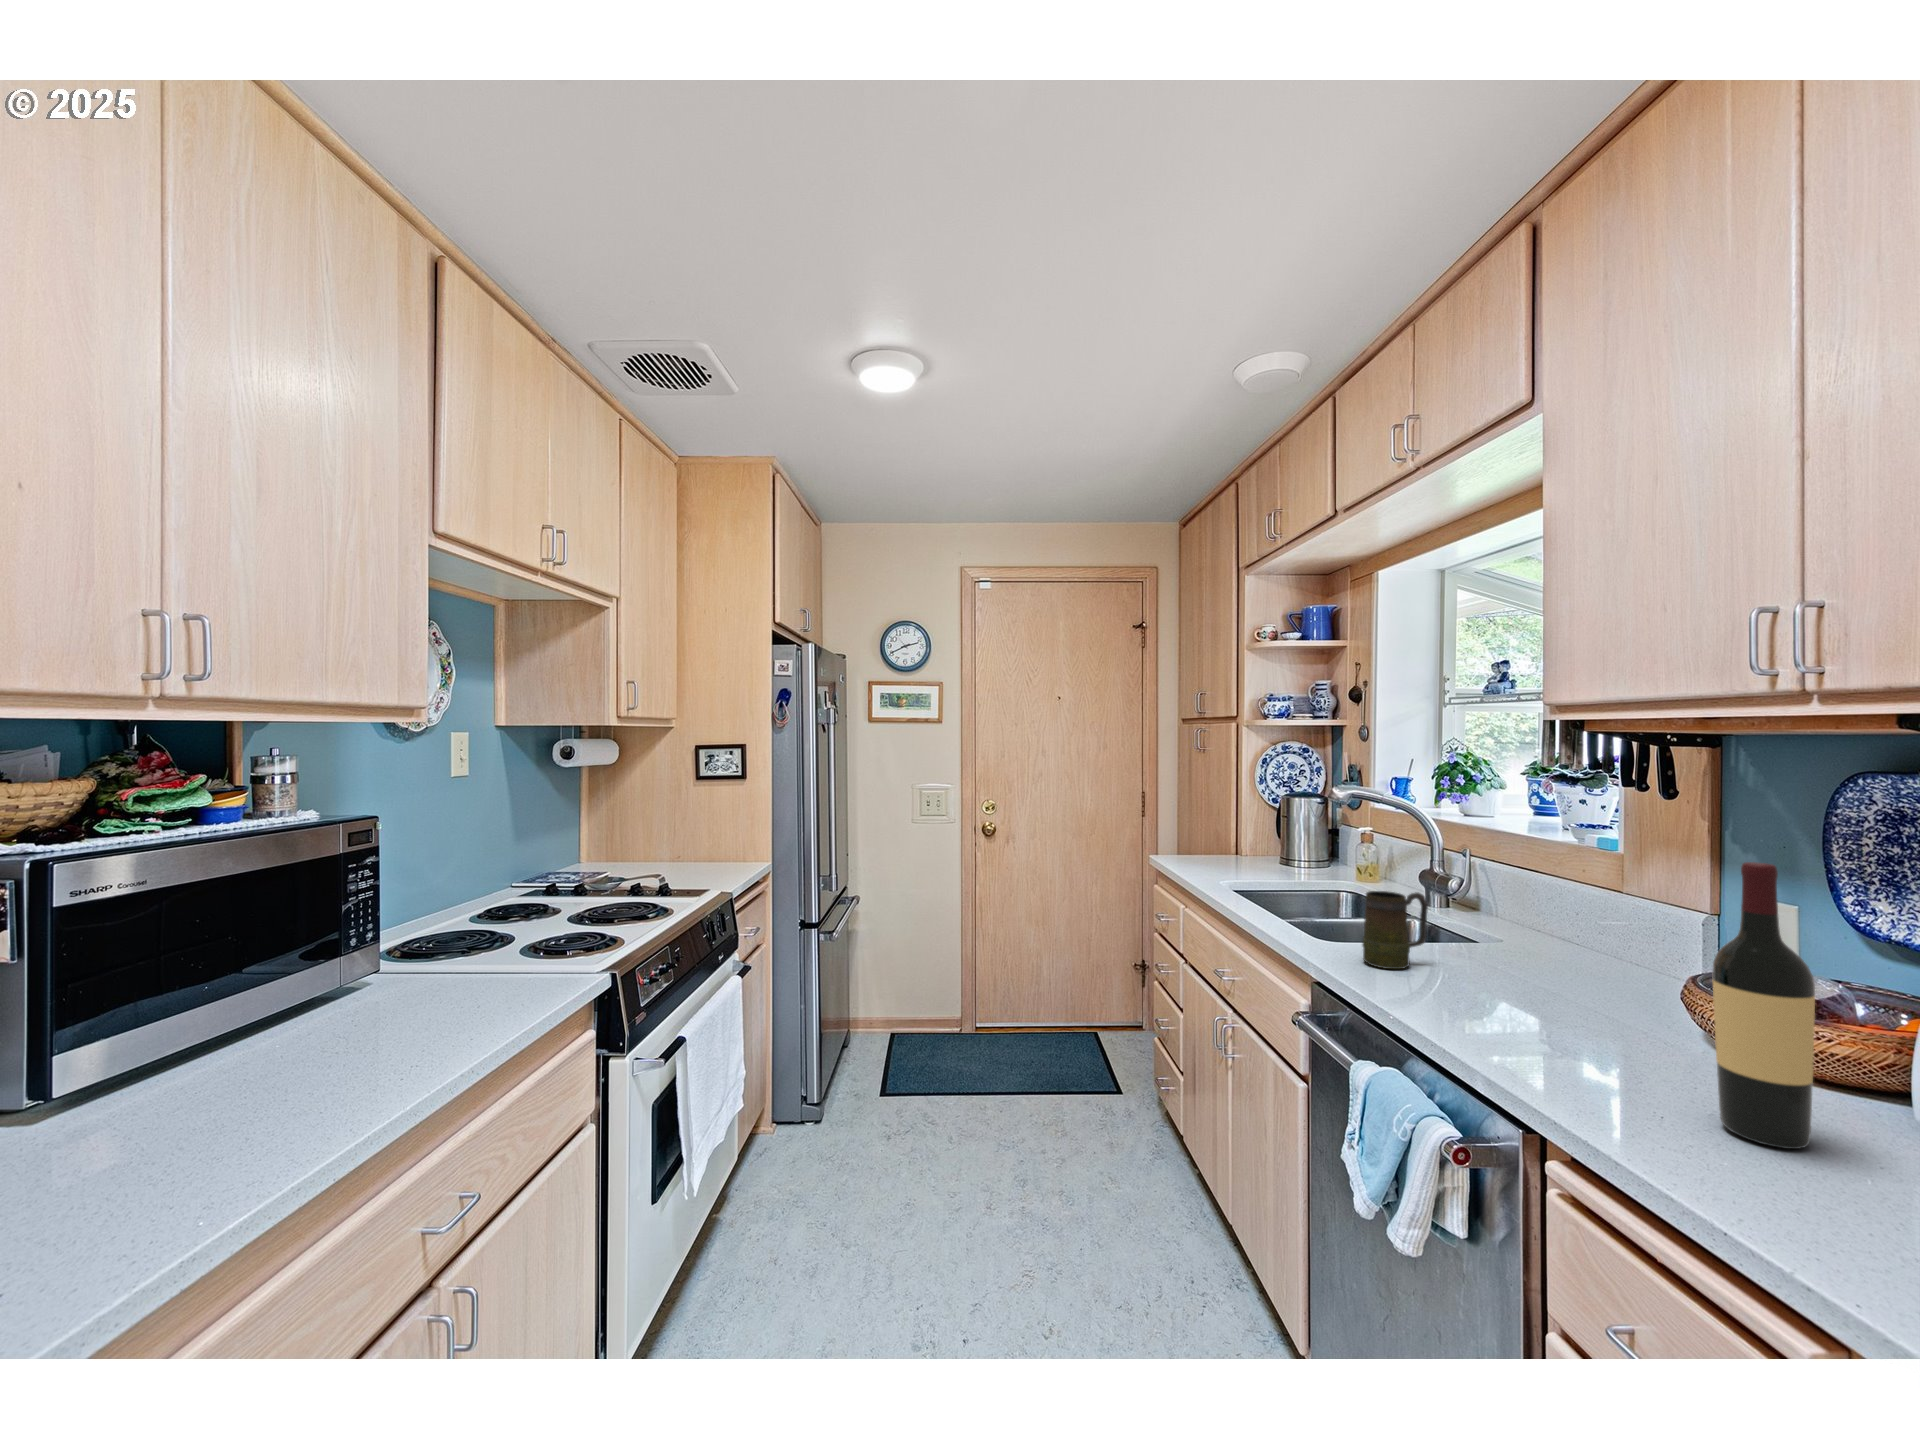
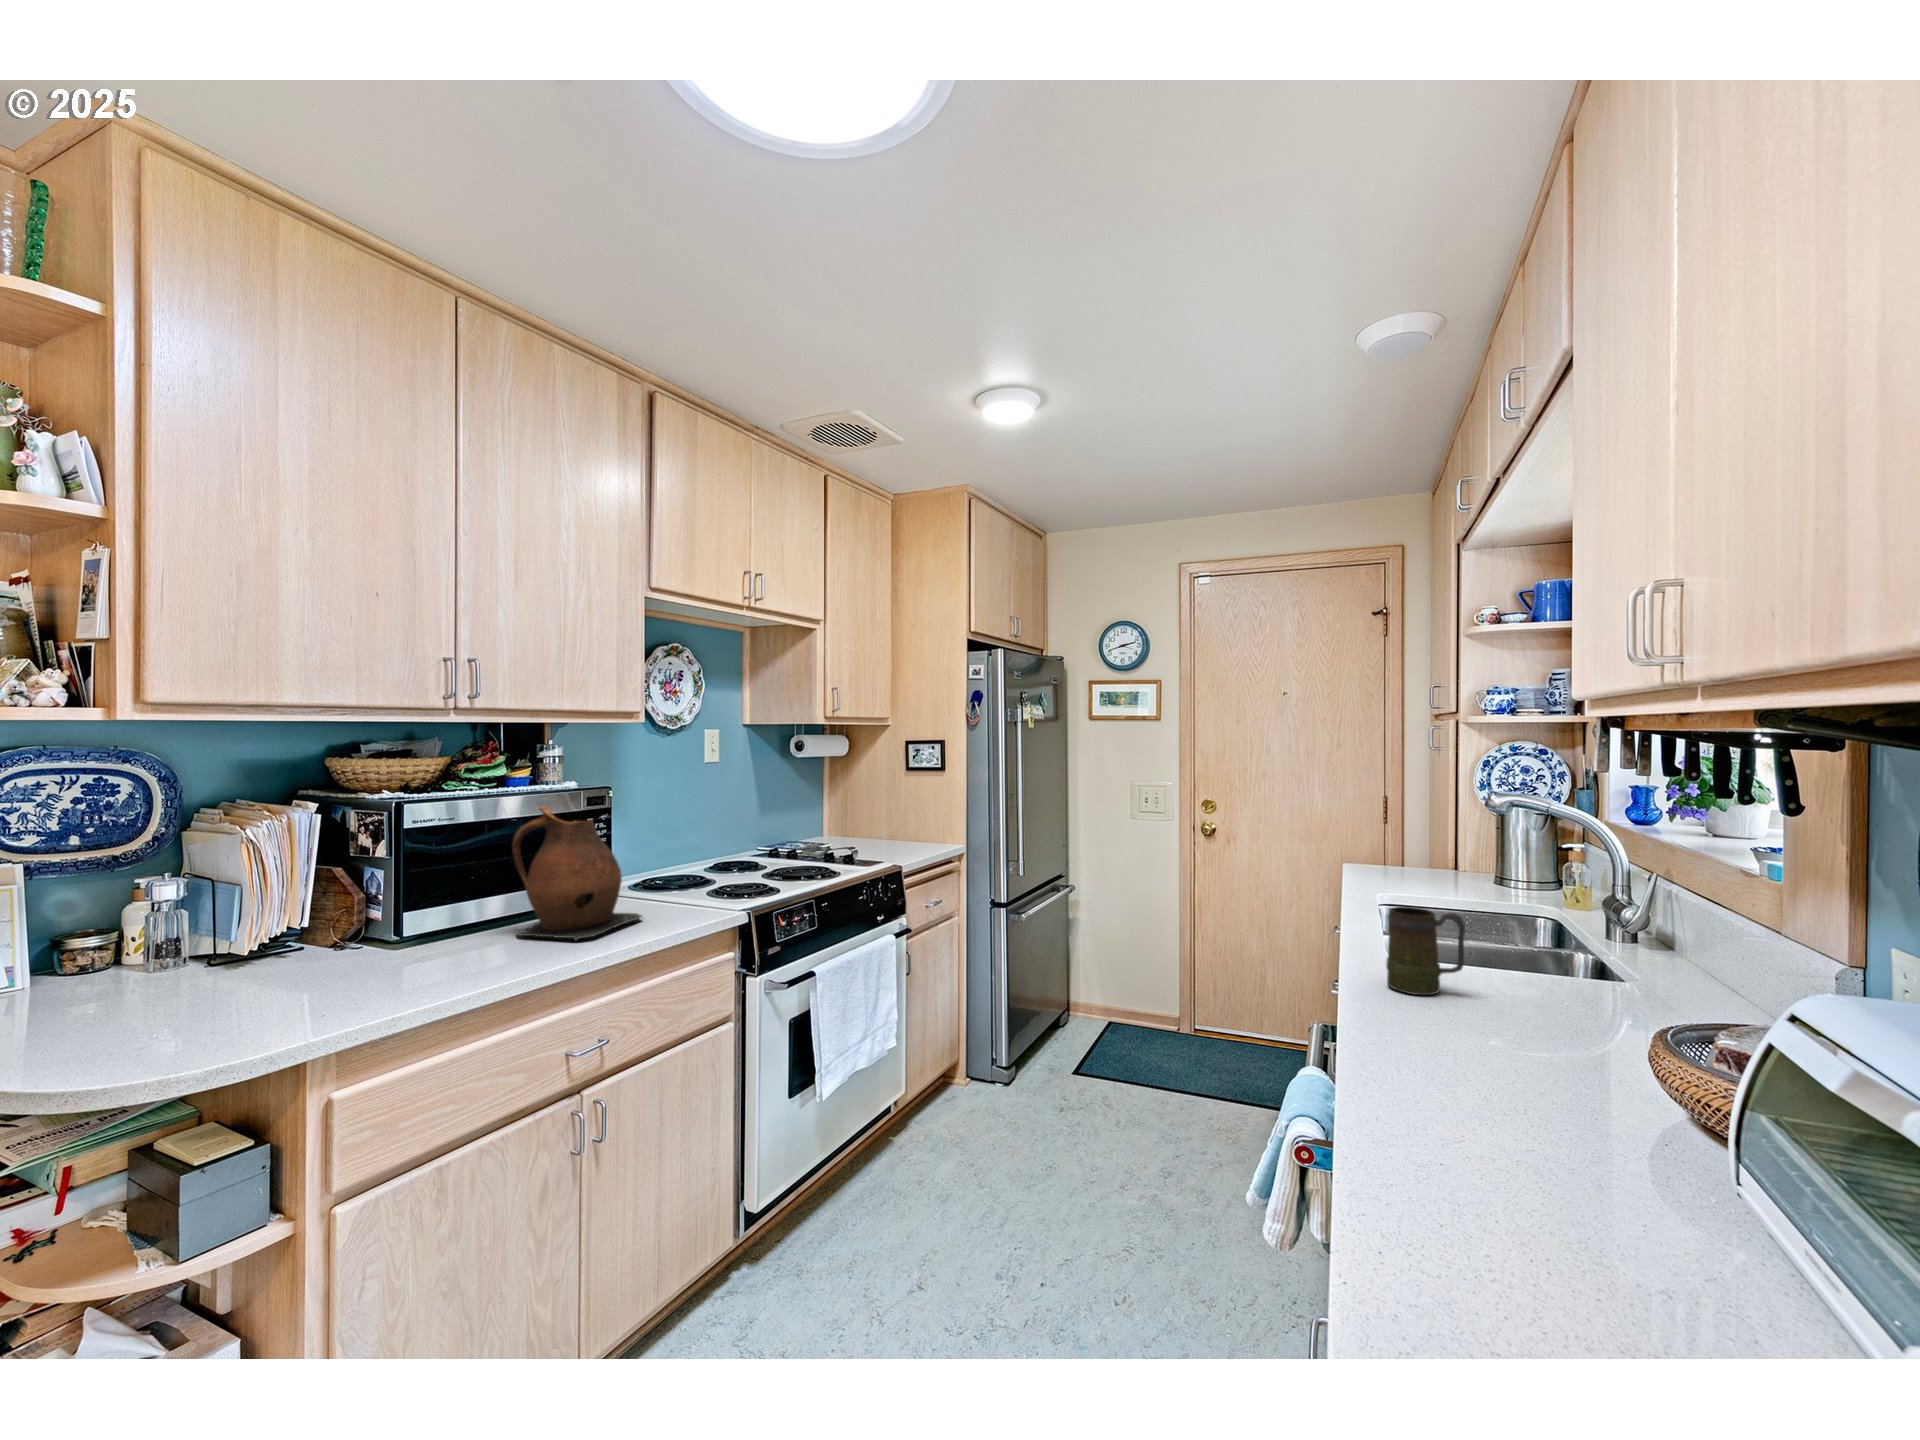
ceramic pitcher: none [268,852,485,1068] -> present [512,806,642,940]
wine bottle: present [1712,862,1815,1149] -> none [1475,882,1576,1217]

